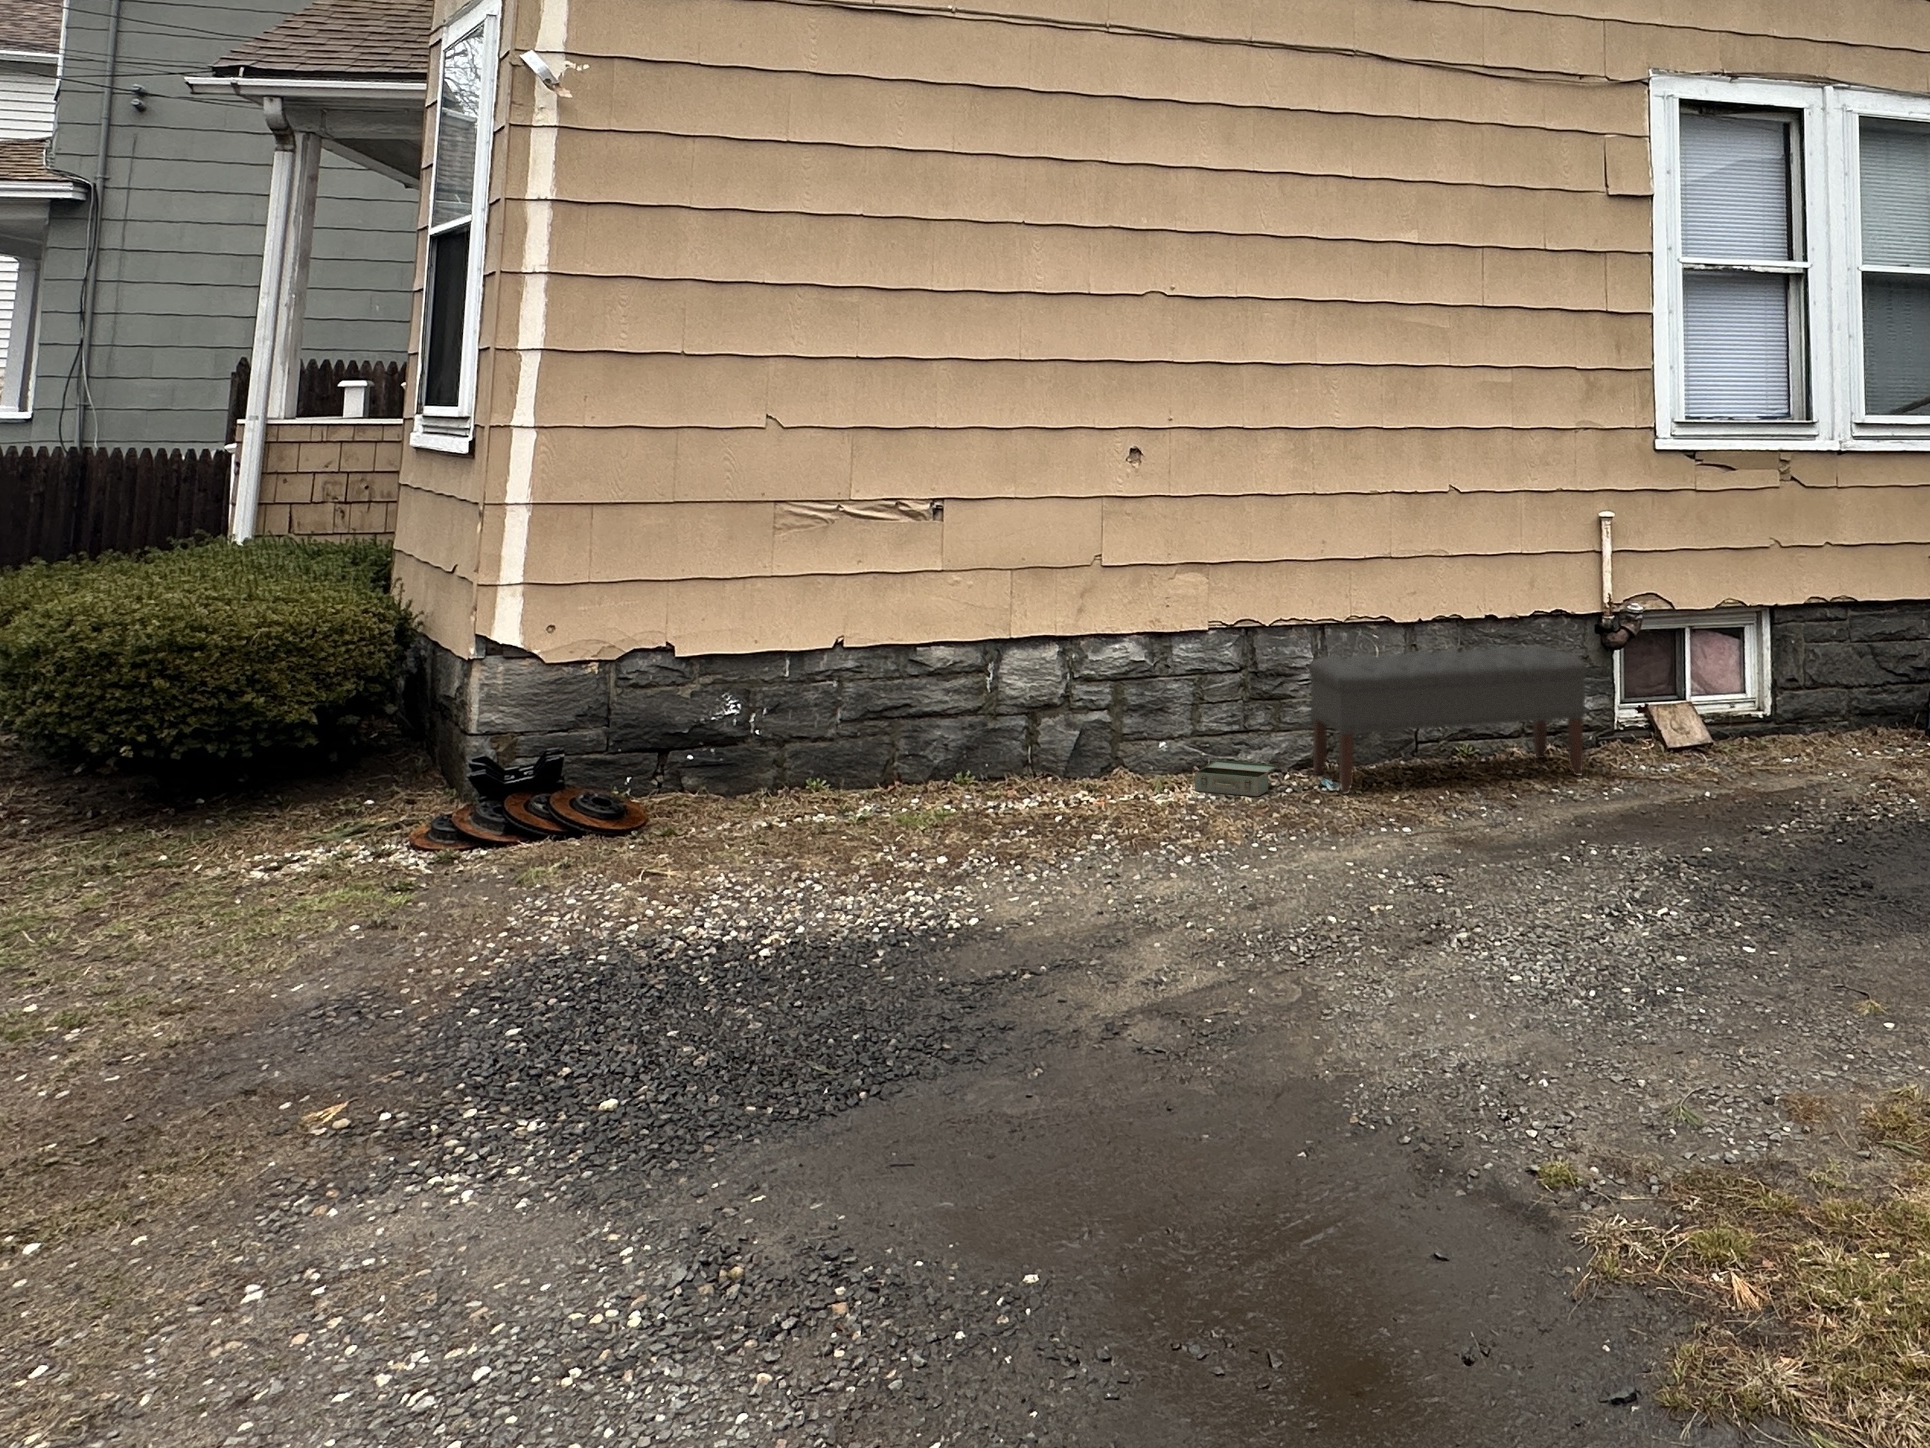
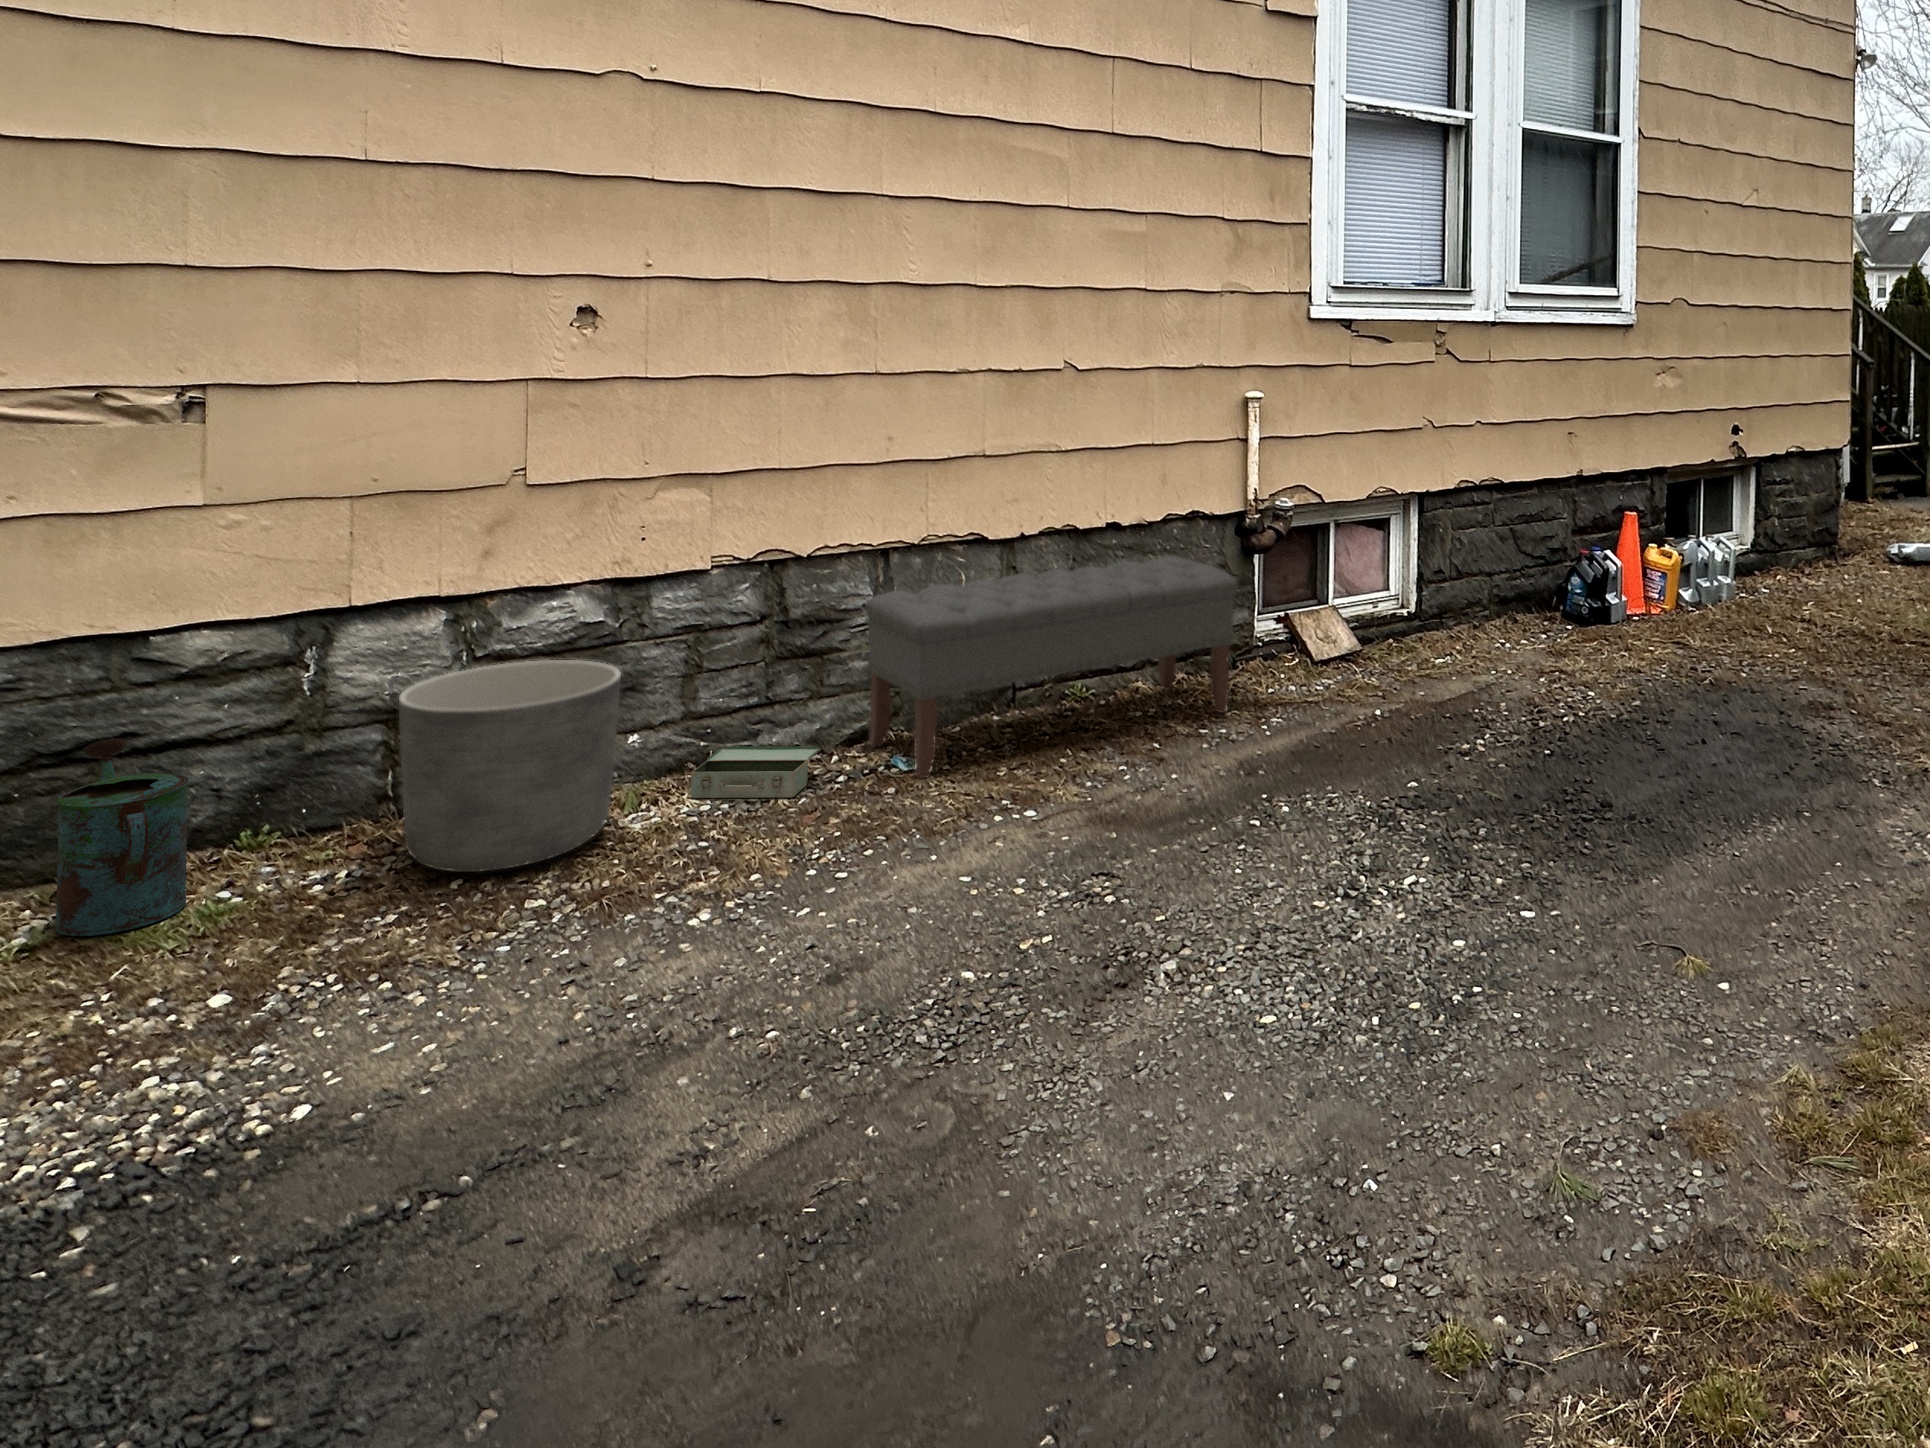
planter: none [1030,684,1151,814] -> present [399,660,621,872]
watering can: none [870,706,930,815] -> present [55,738,189,936]

